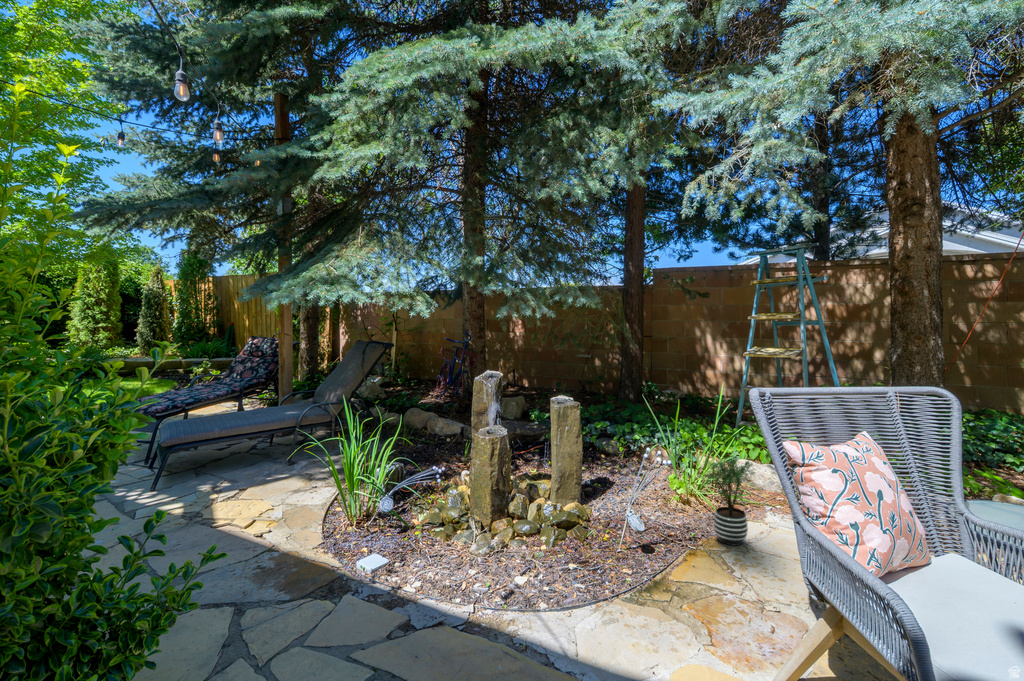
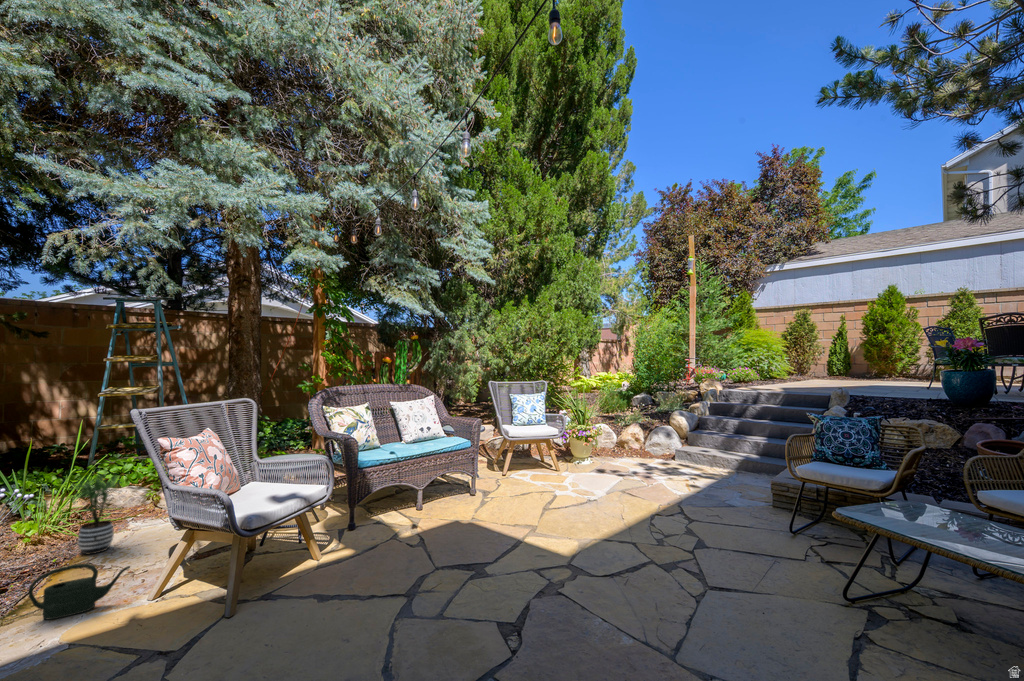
watering can: none [657,573,755,638] -> present [28,564,130,620]

